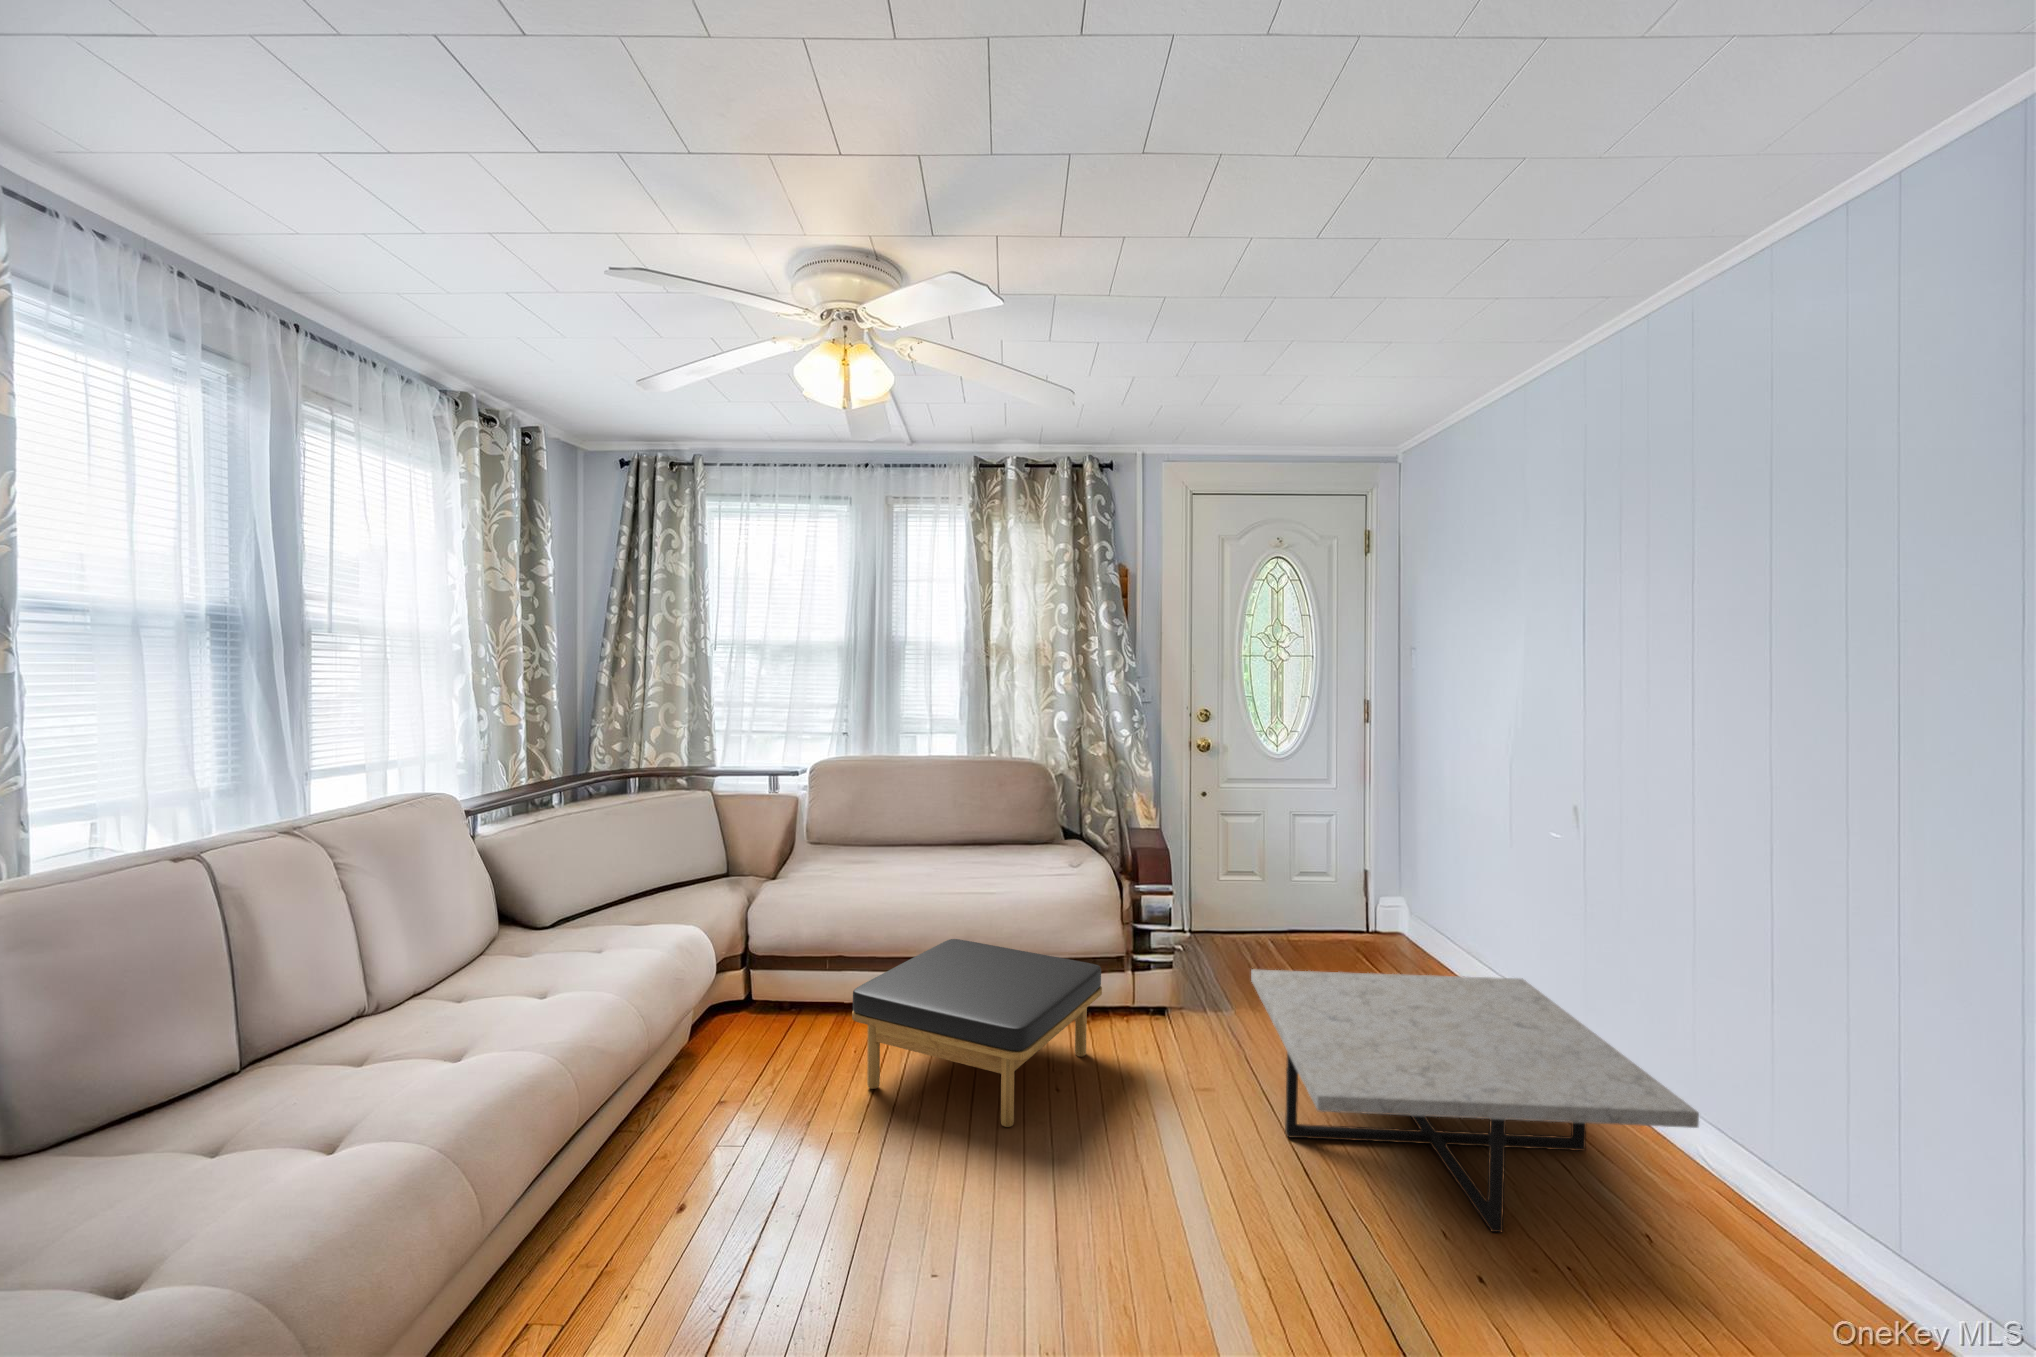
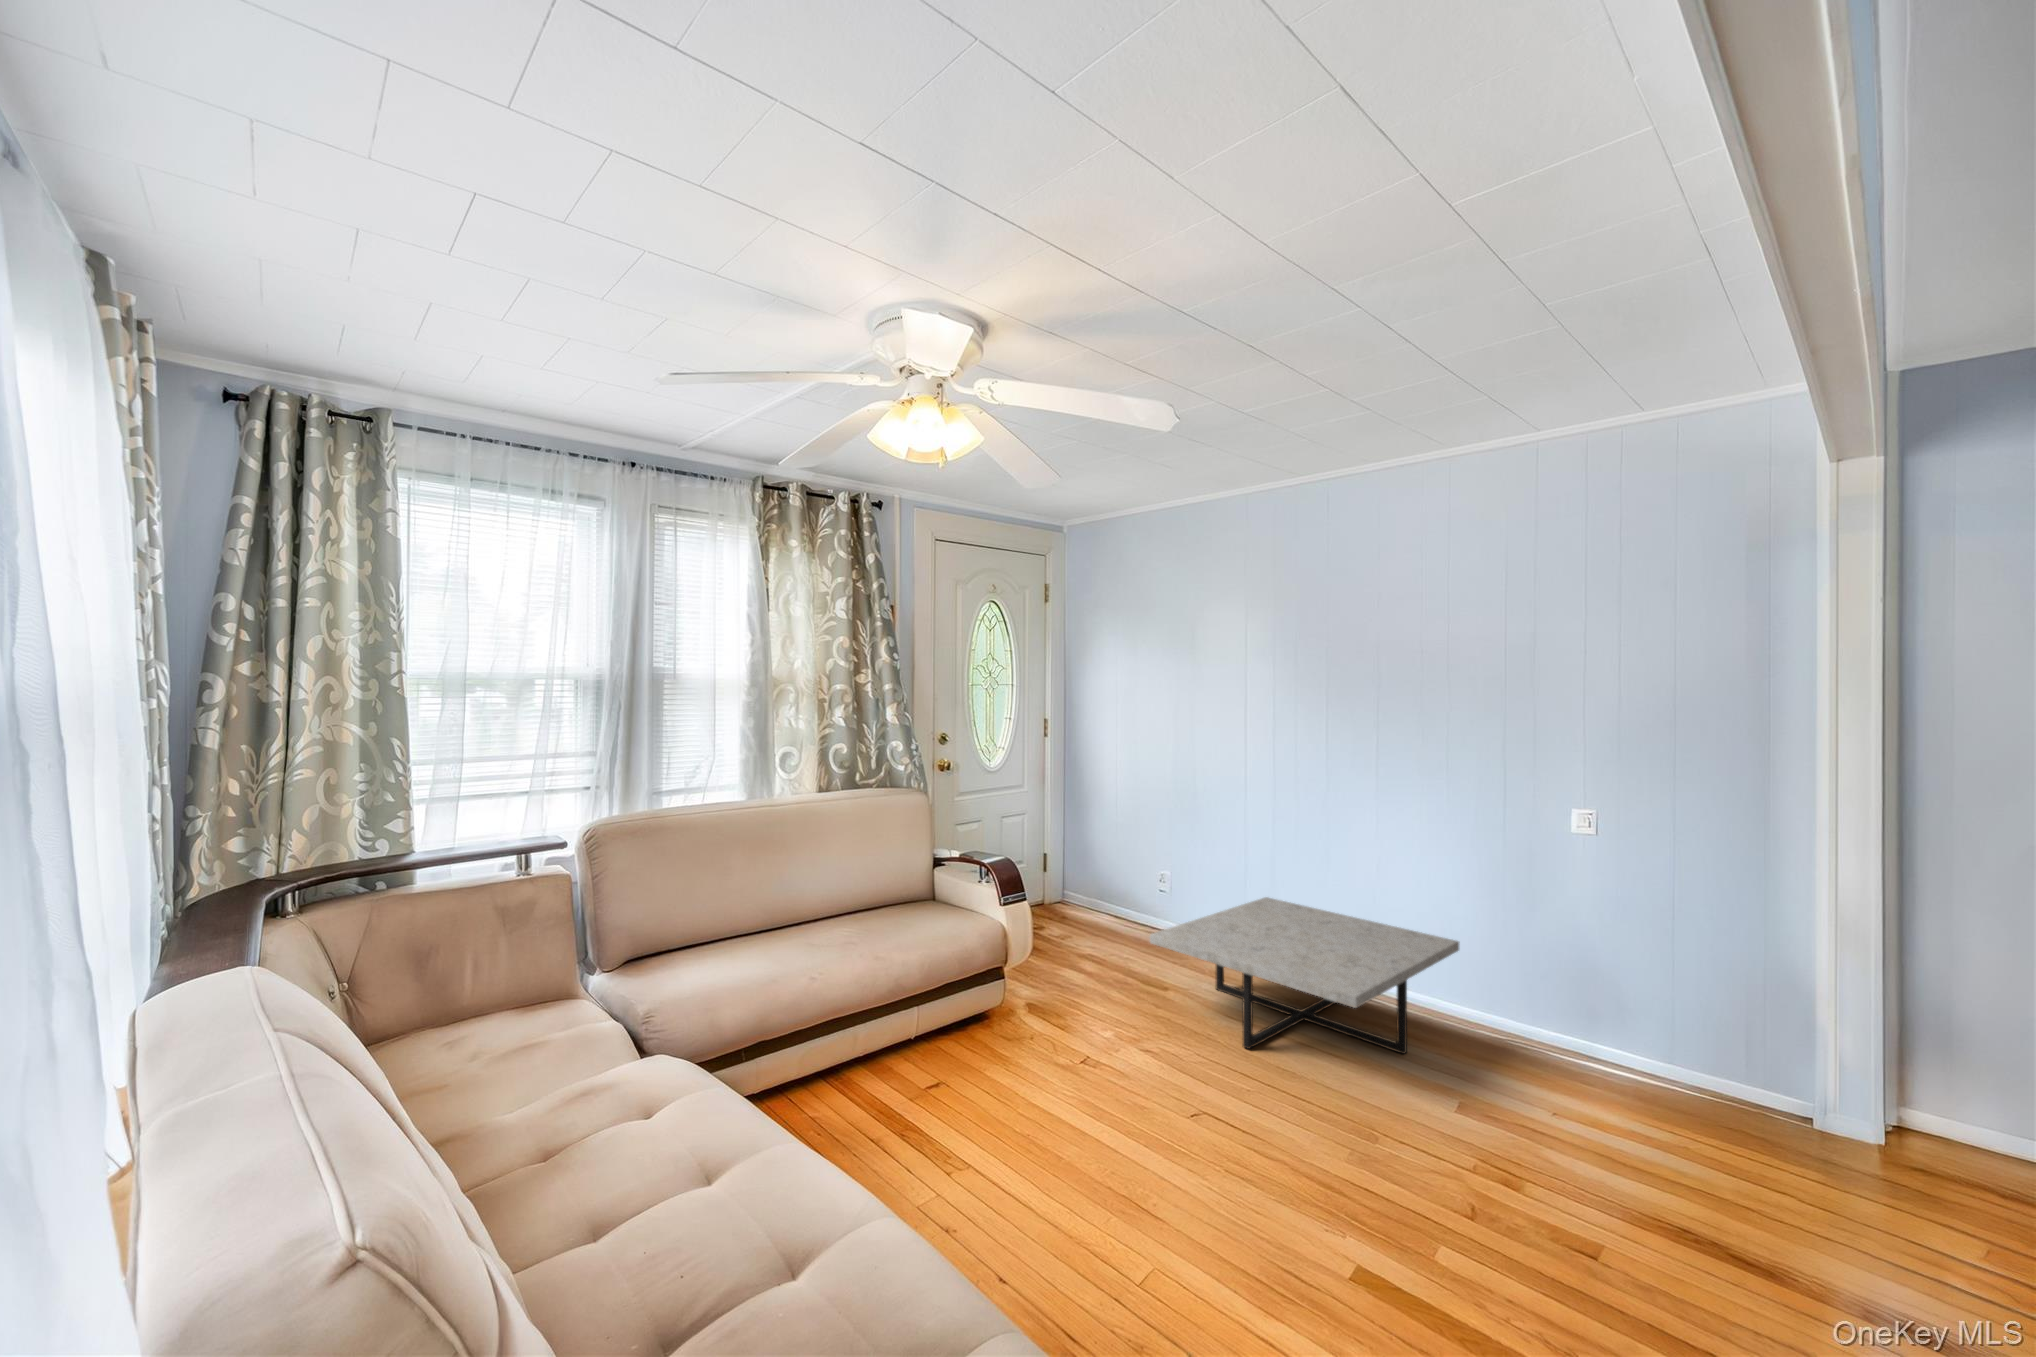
ottoman: present [852,939,1102,1127] -> none [892,965,1120,1158]

